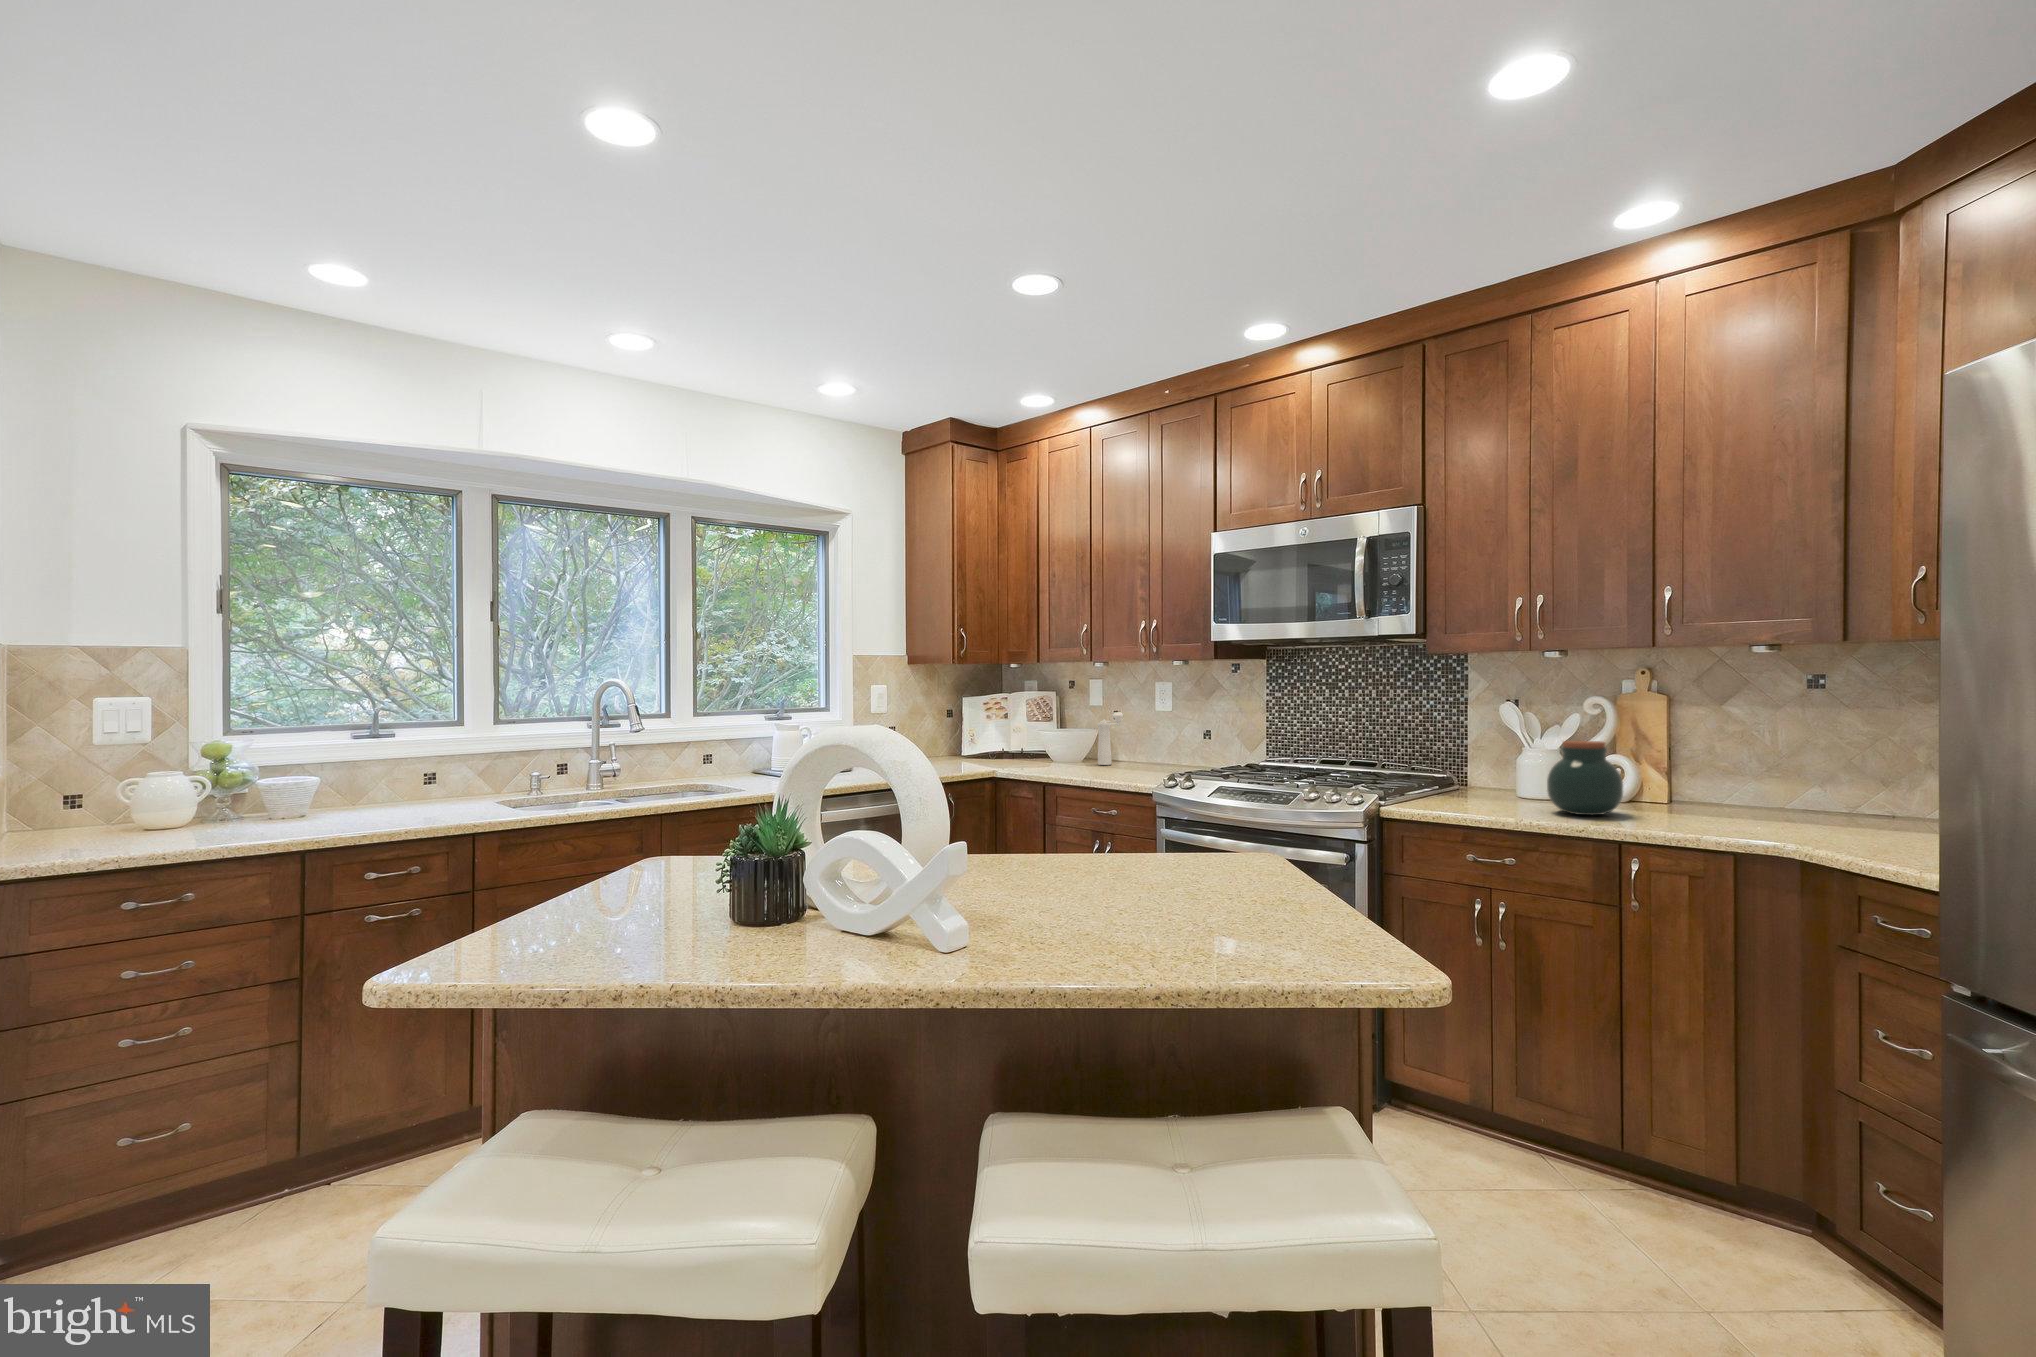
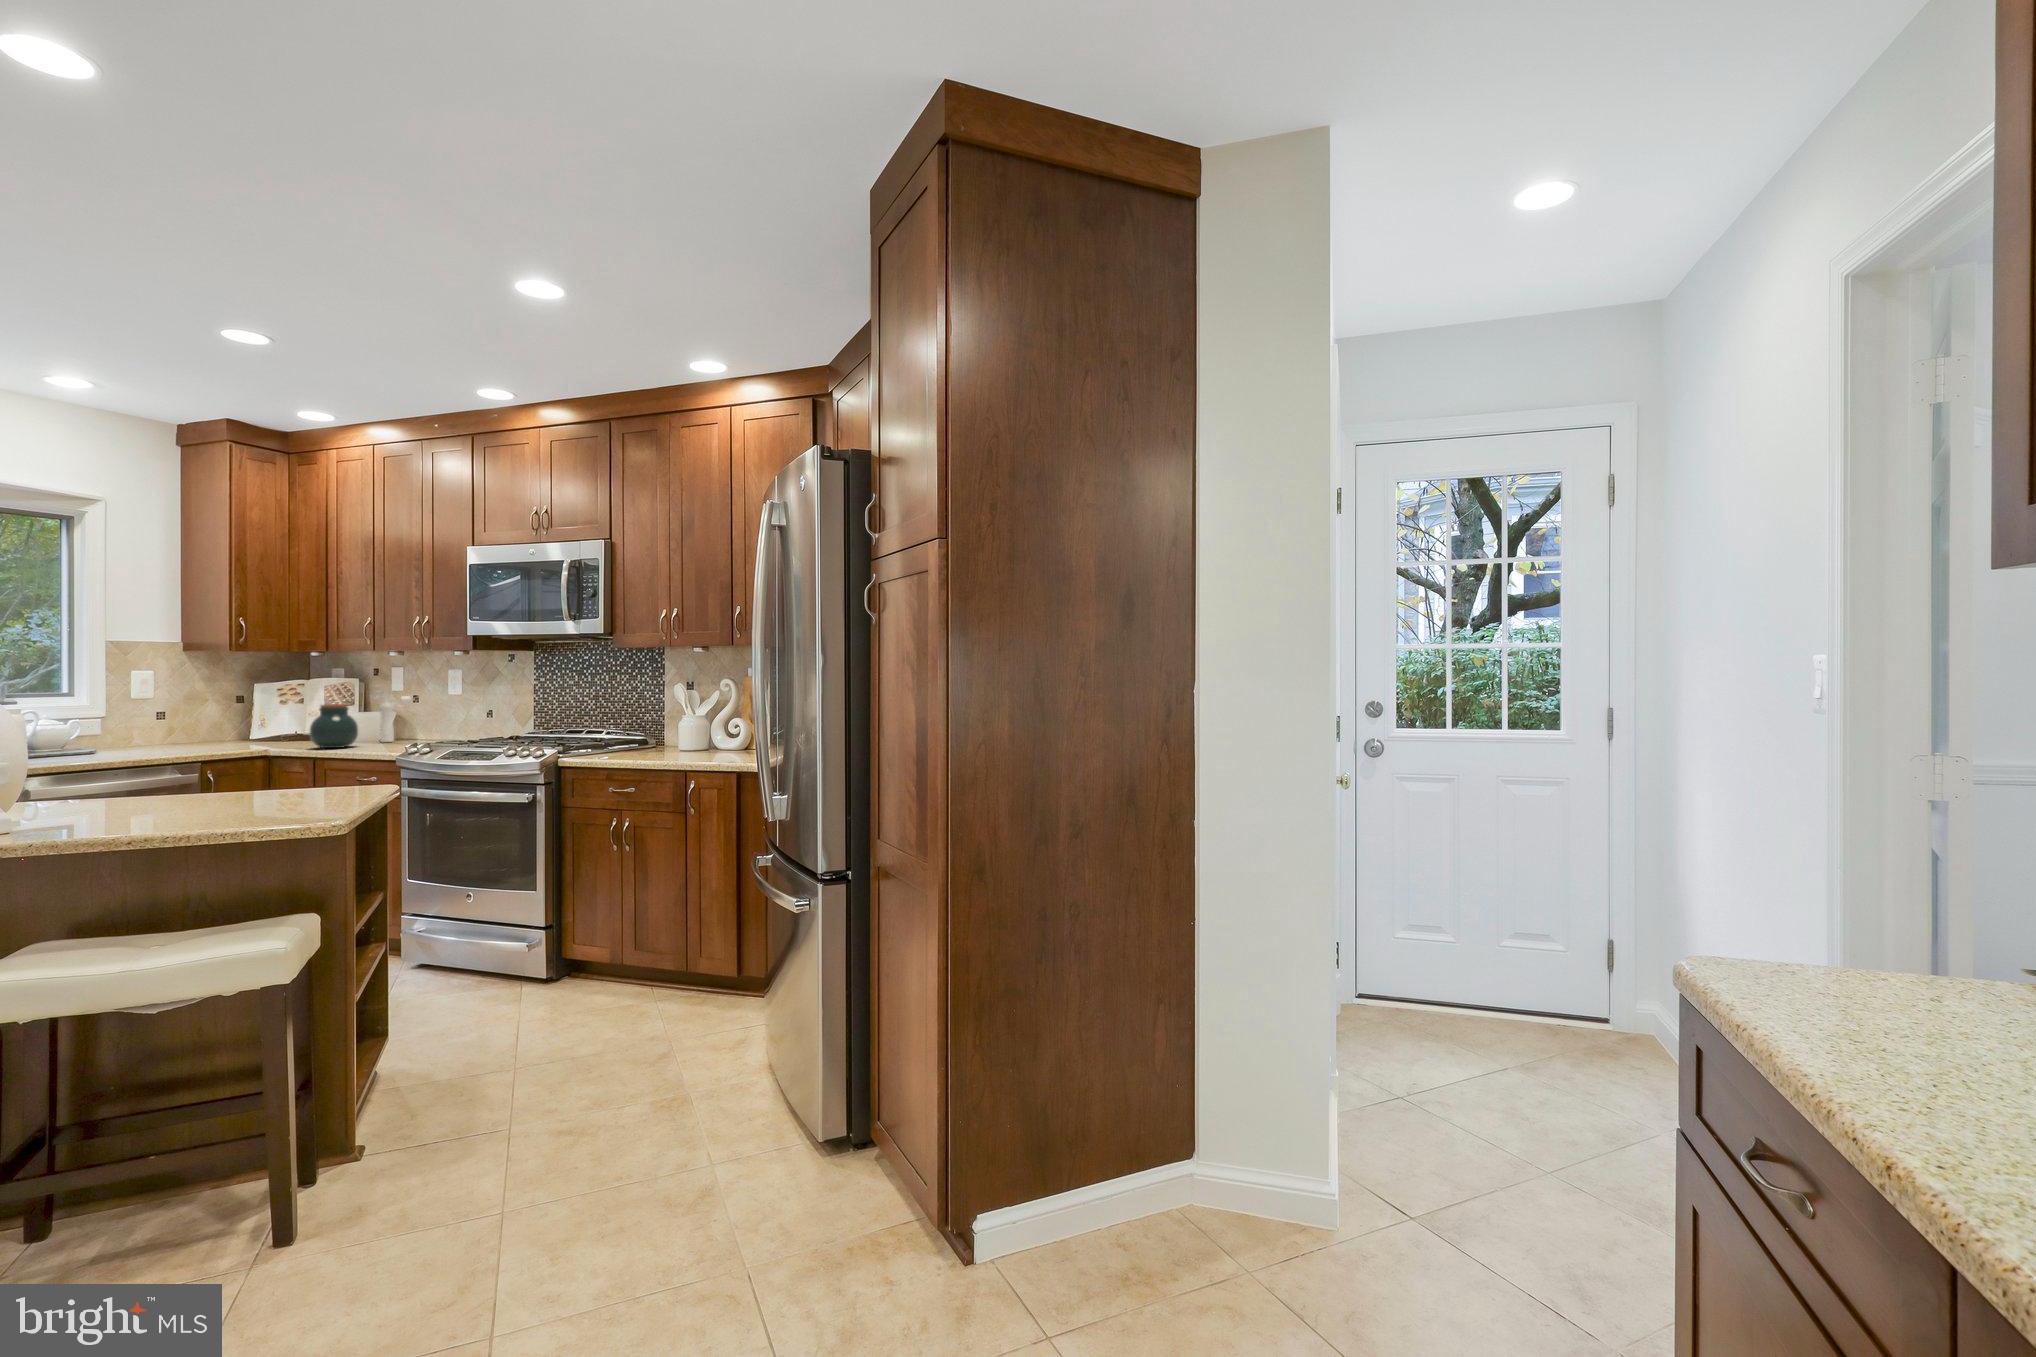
jar: present [1547,741,1623,815] -> present [310,704,358,748]

